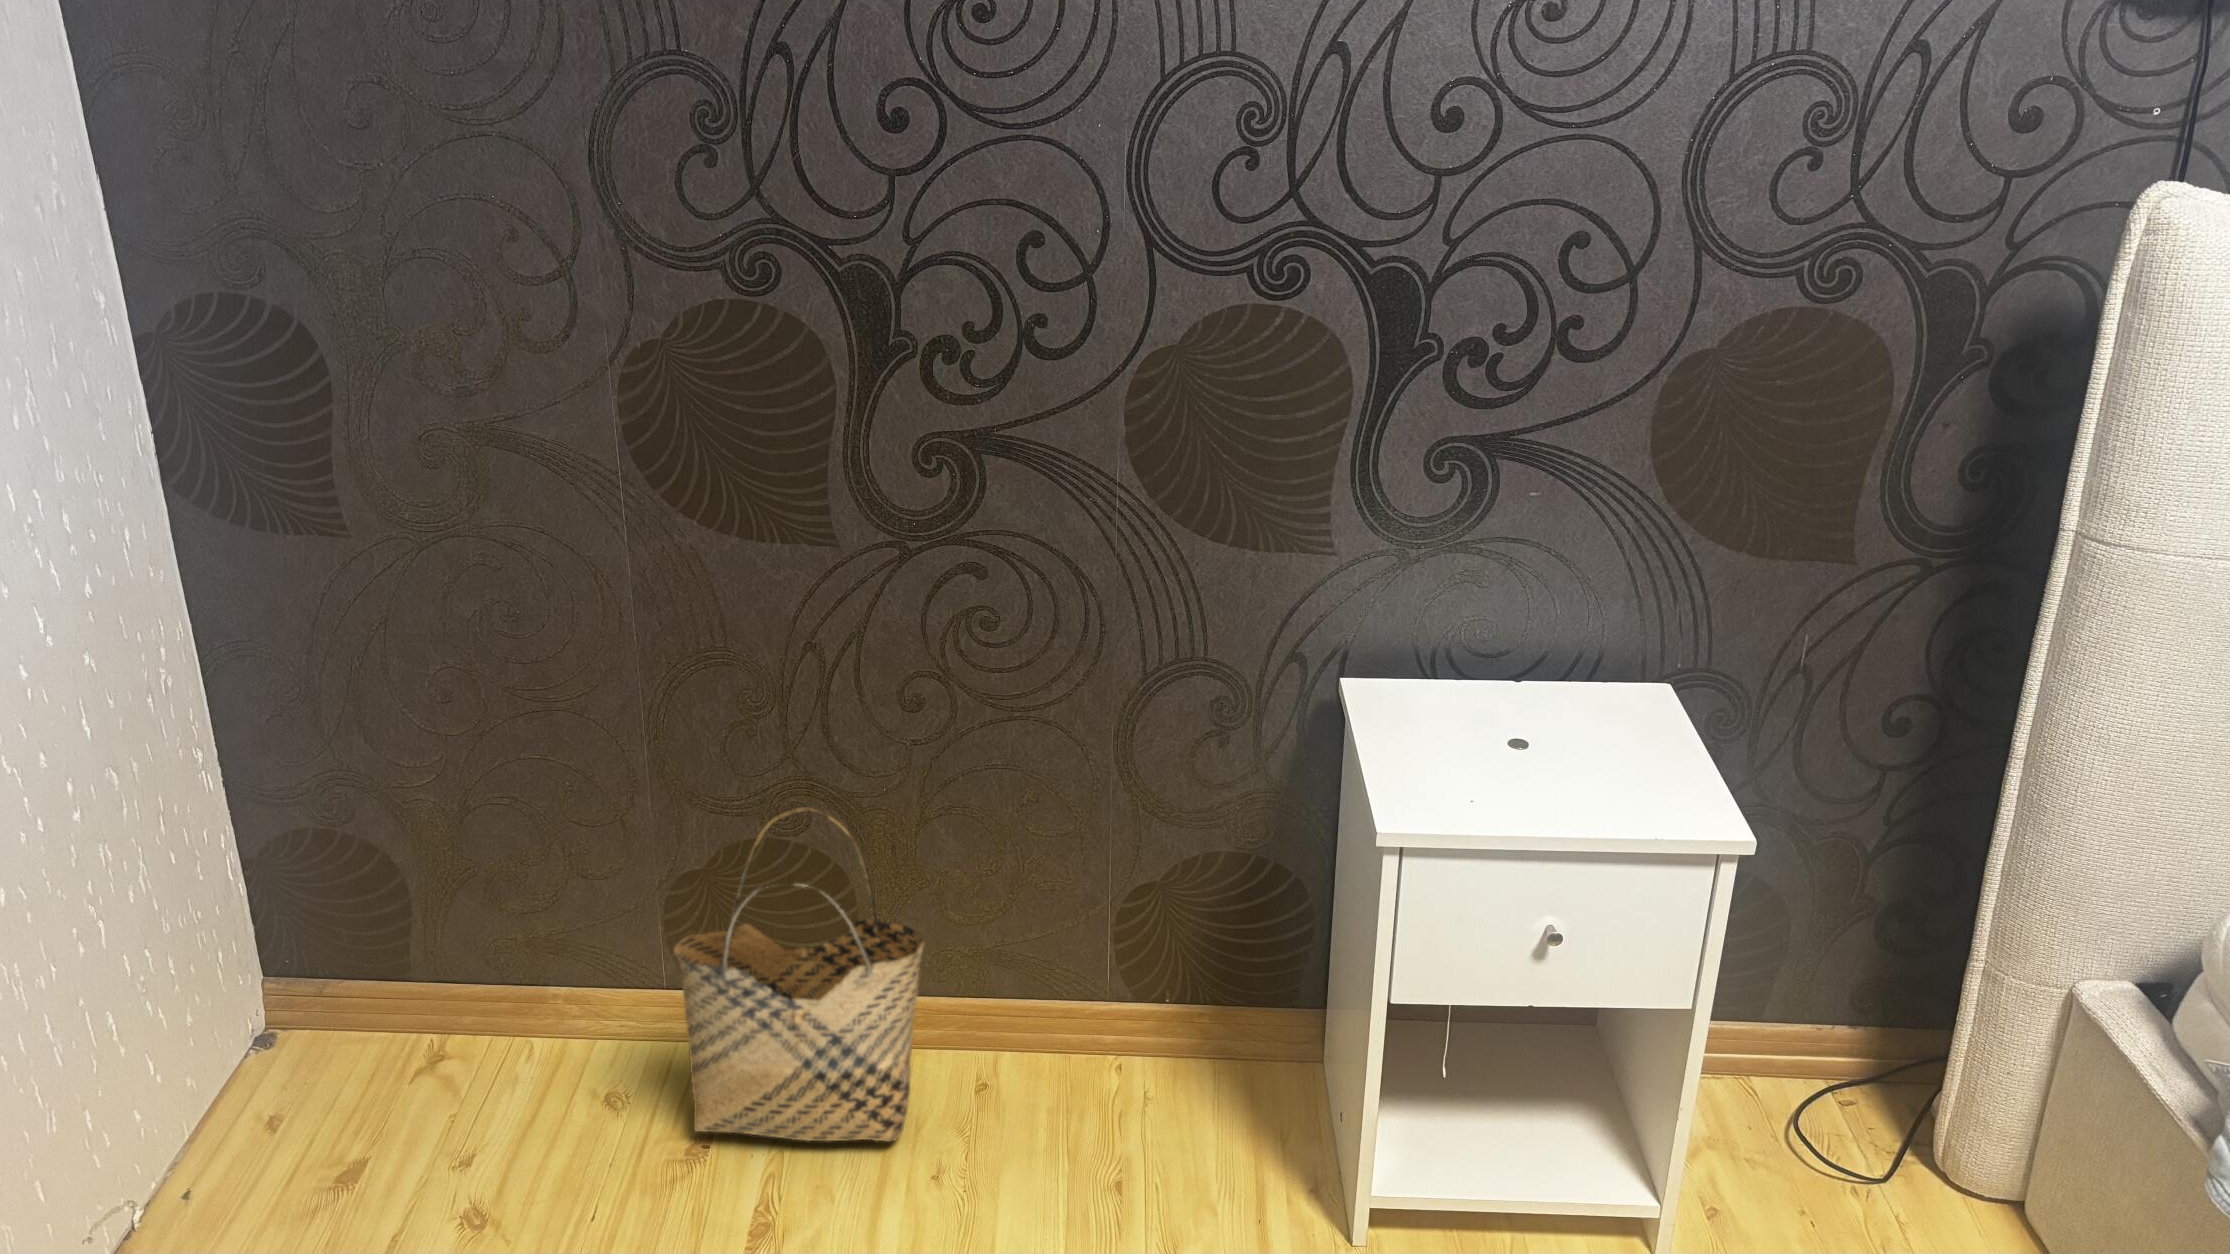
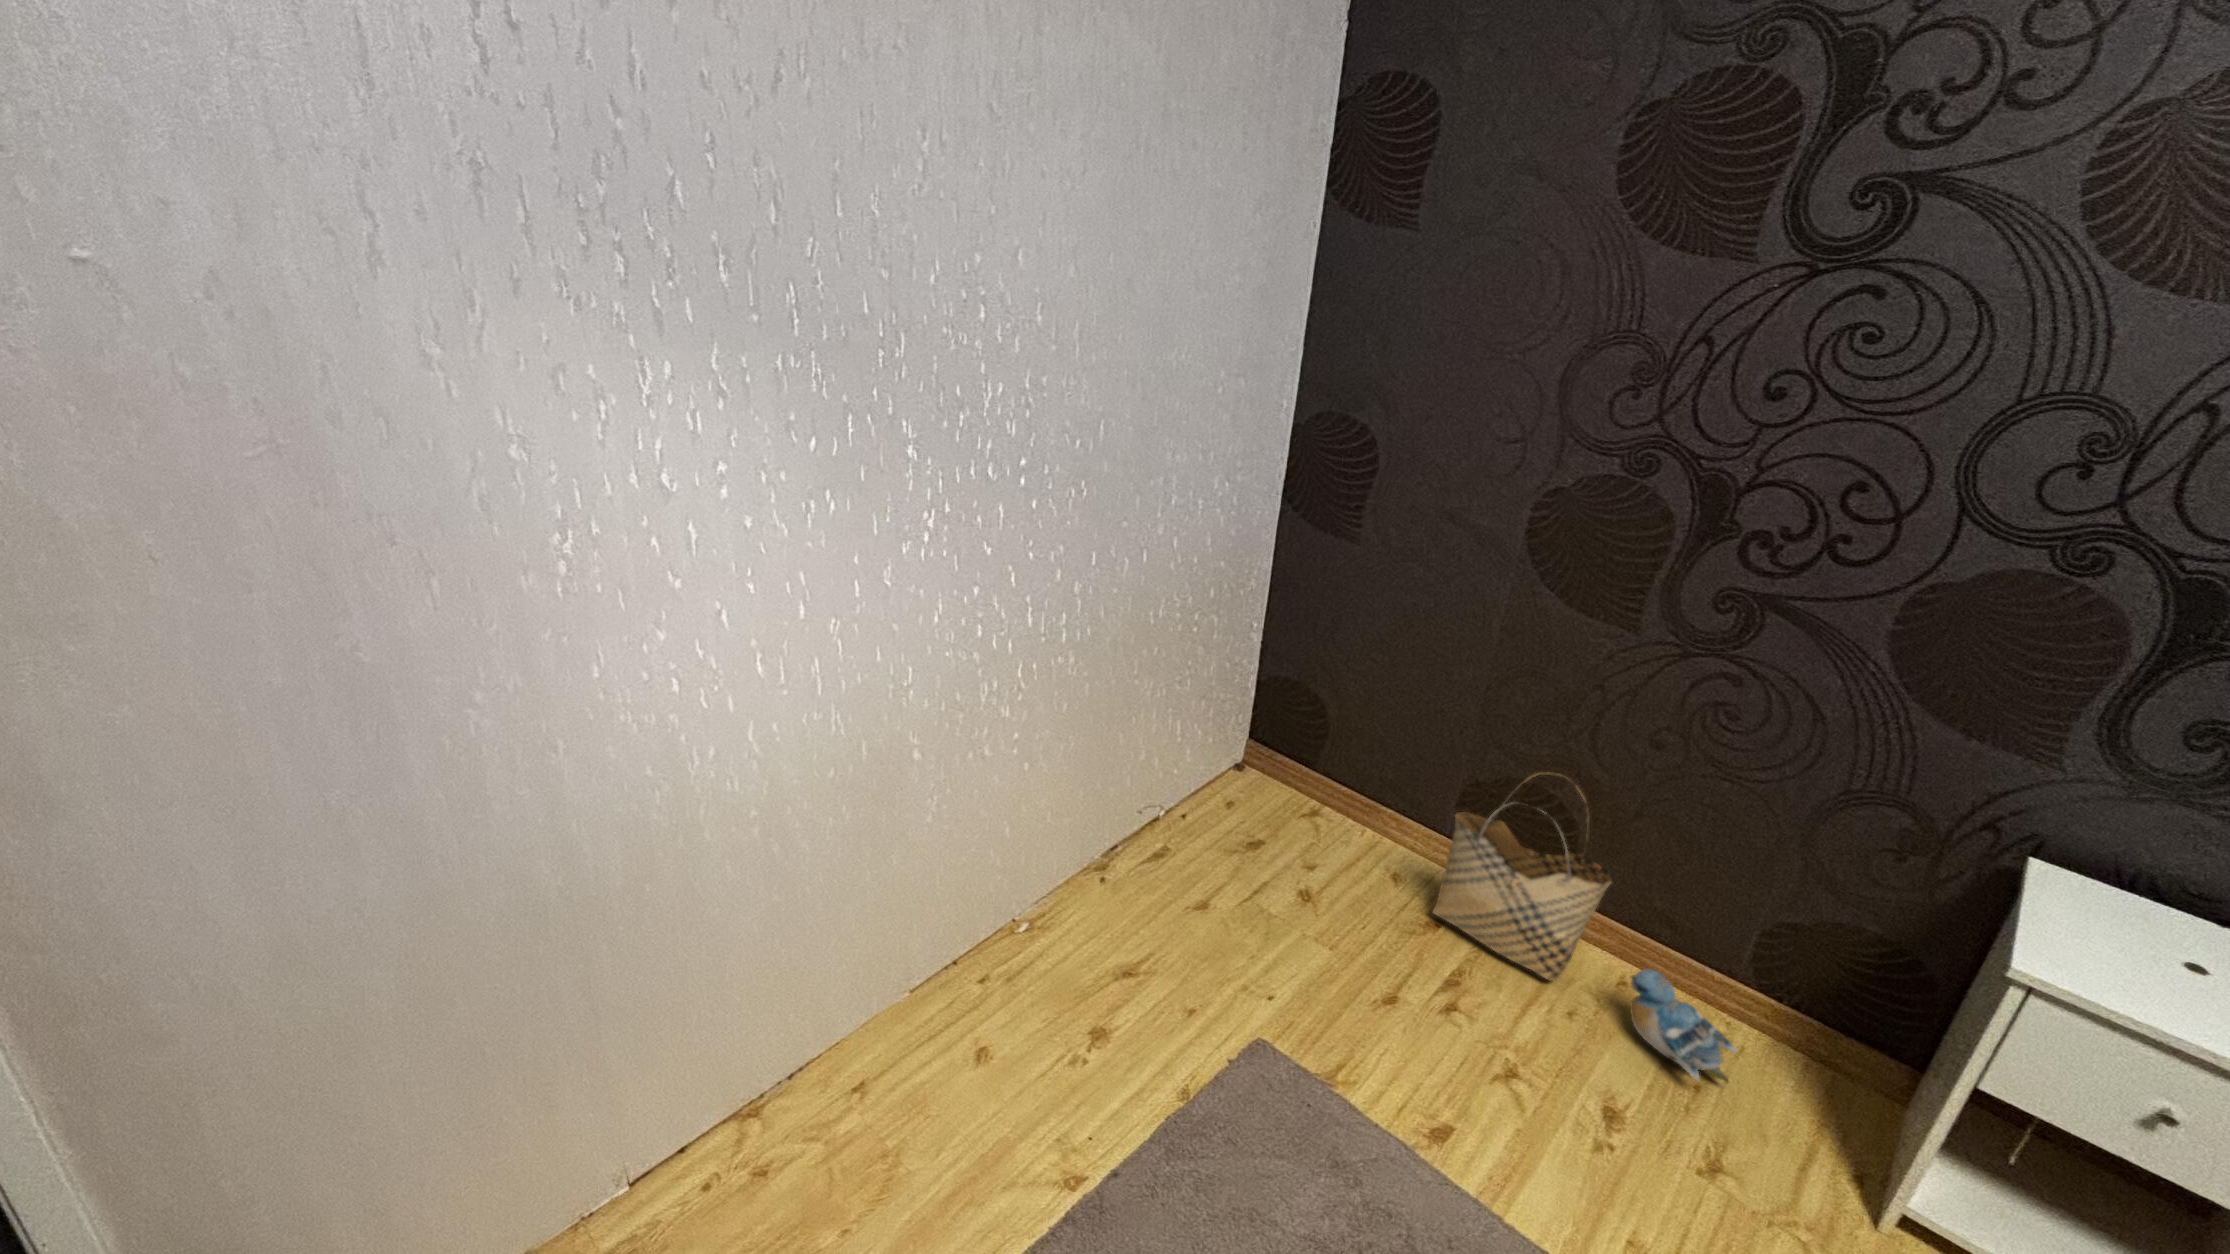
plush toy: none [991,1046,1149,1176] -> present [1630,969,1737,1083]

